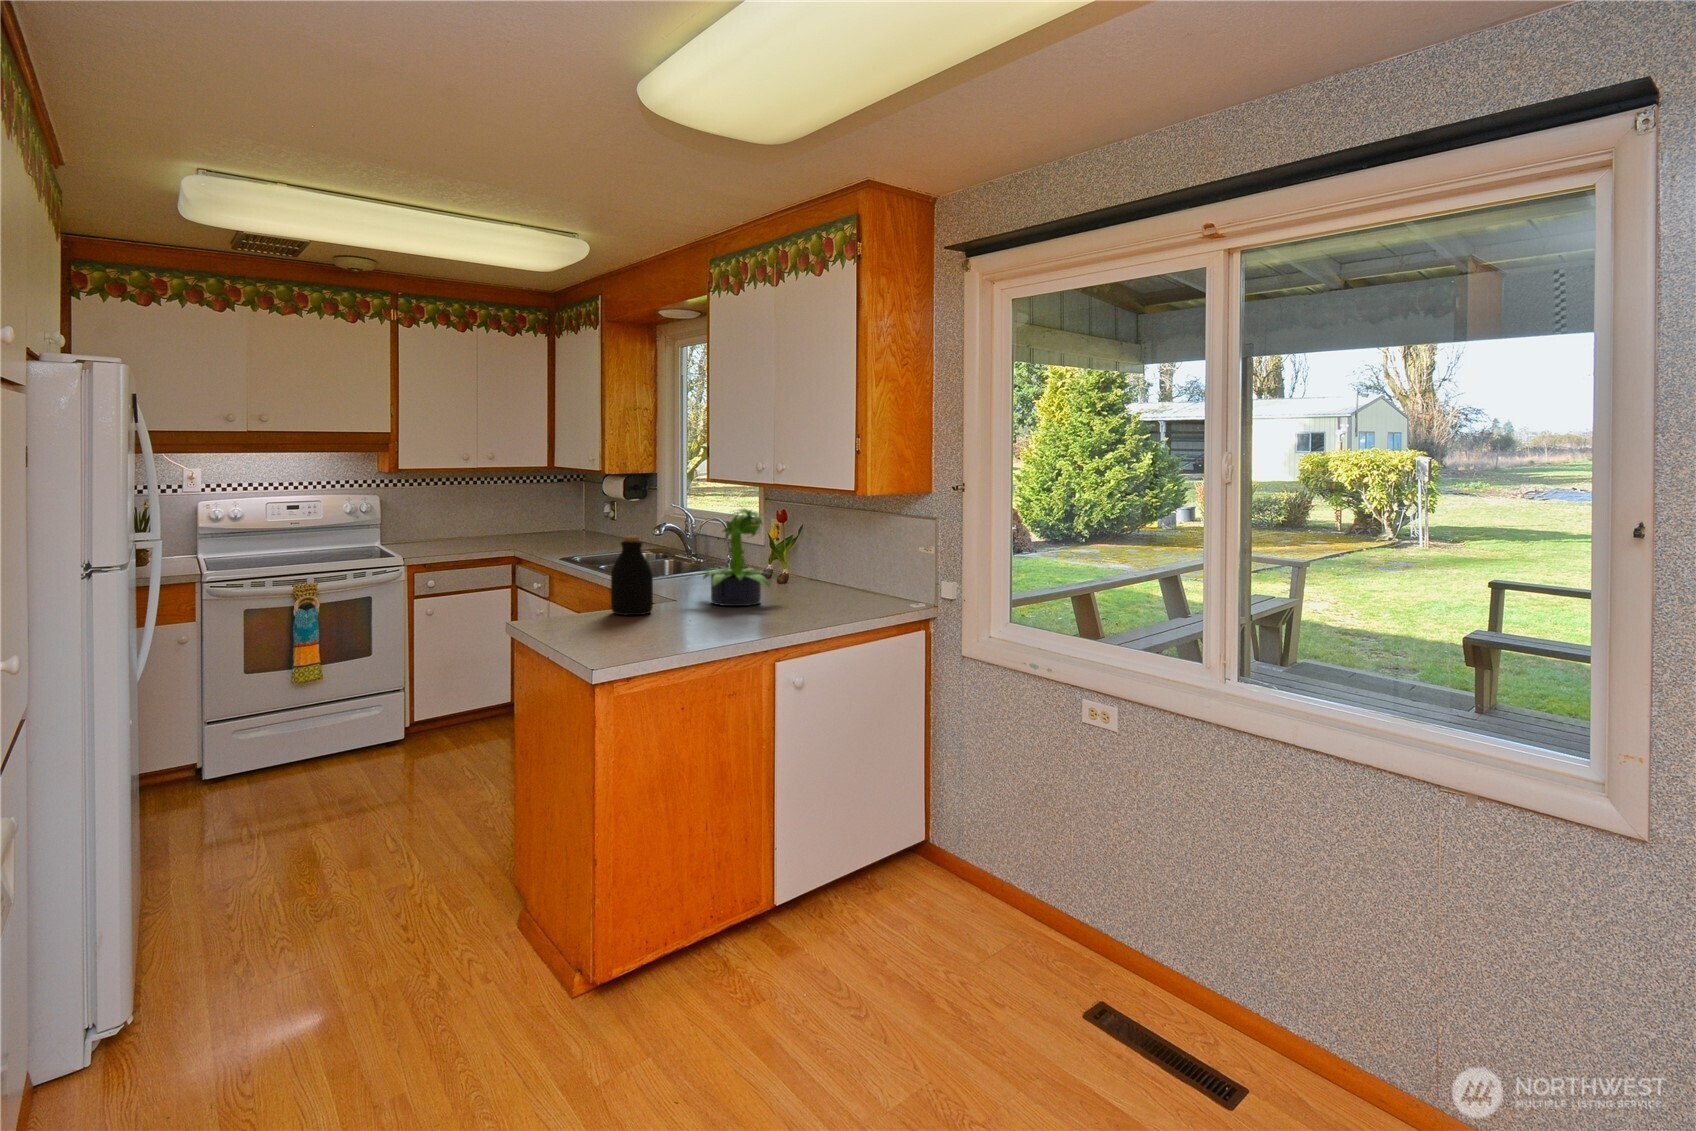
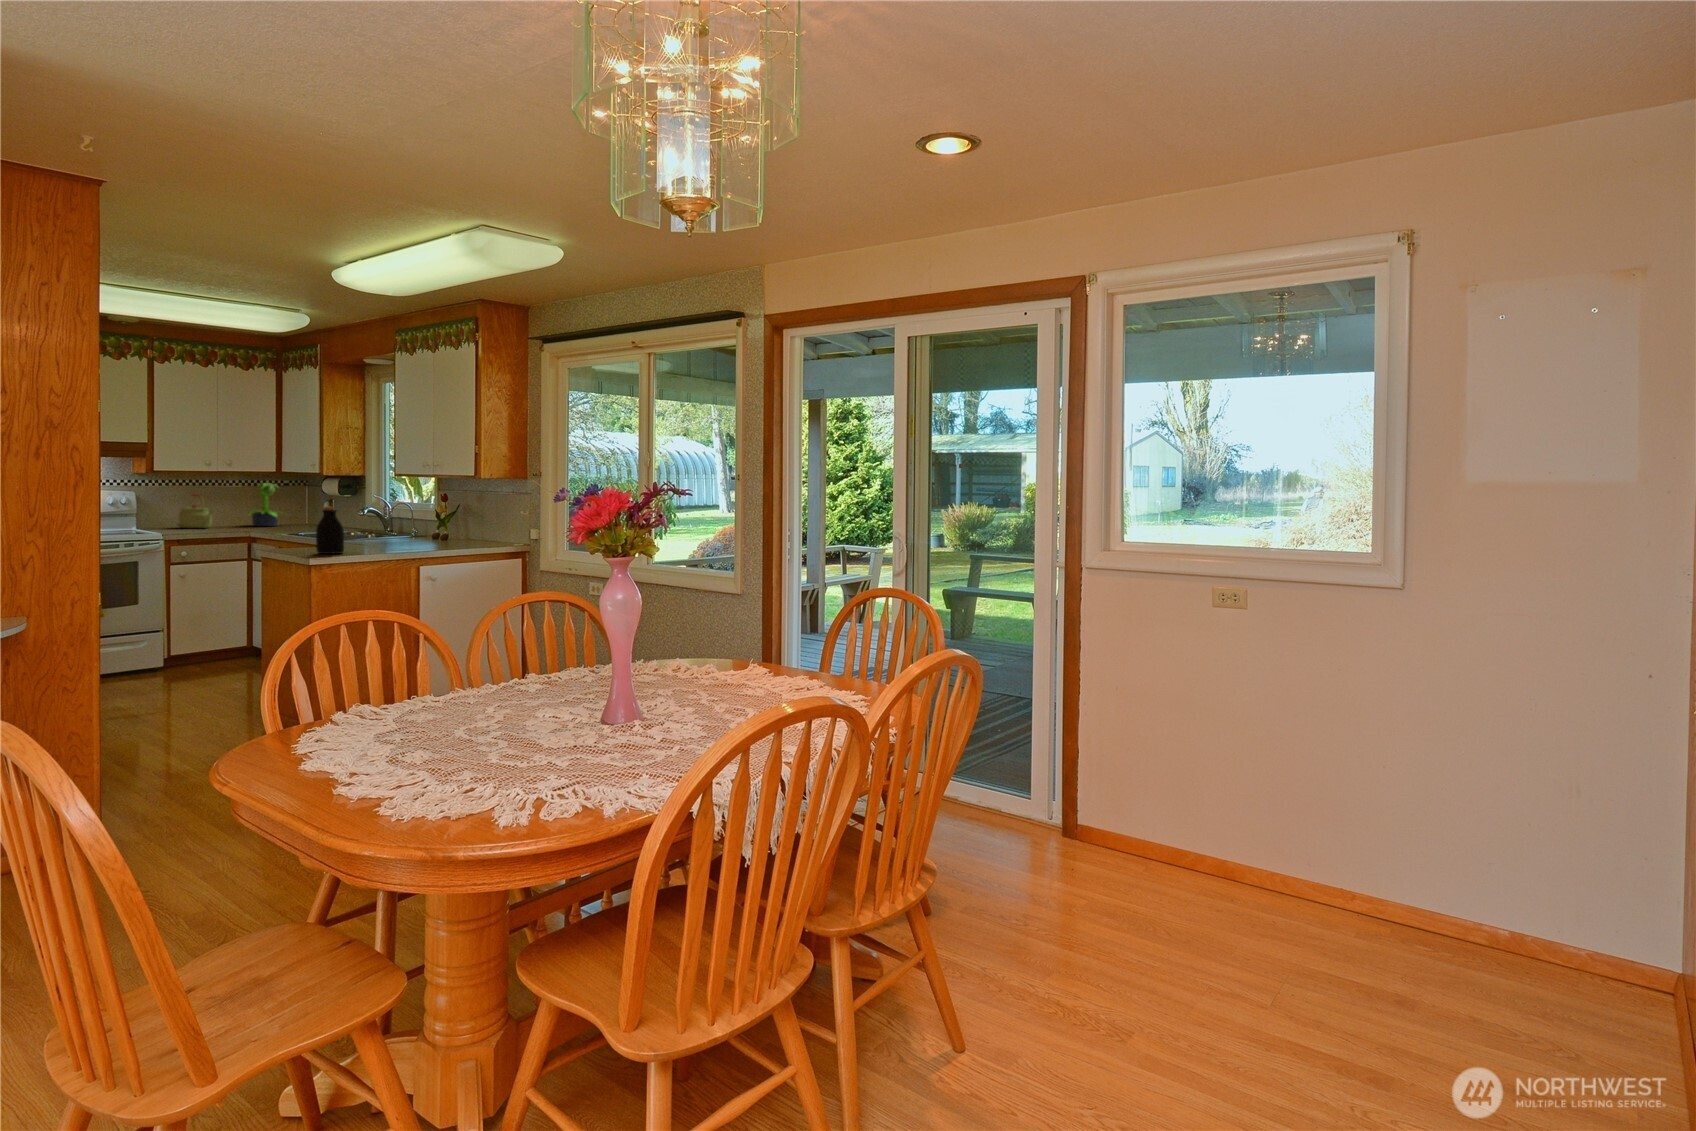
kettle: none [431,496,472,541] -> present [177,494,212,528]
potted plant: present [694,508,778,606] -> present [249,483,284,526]

